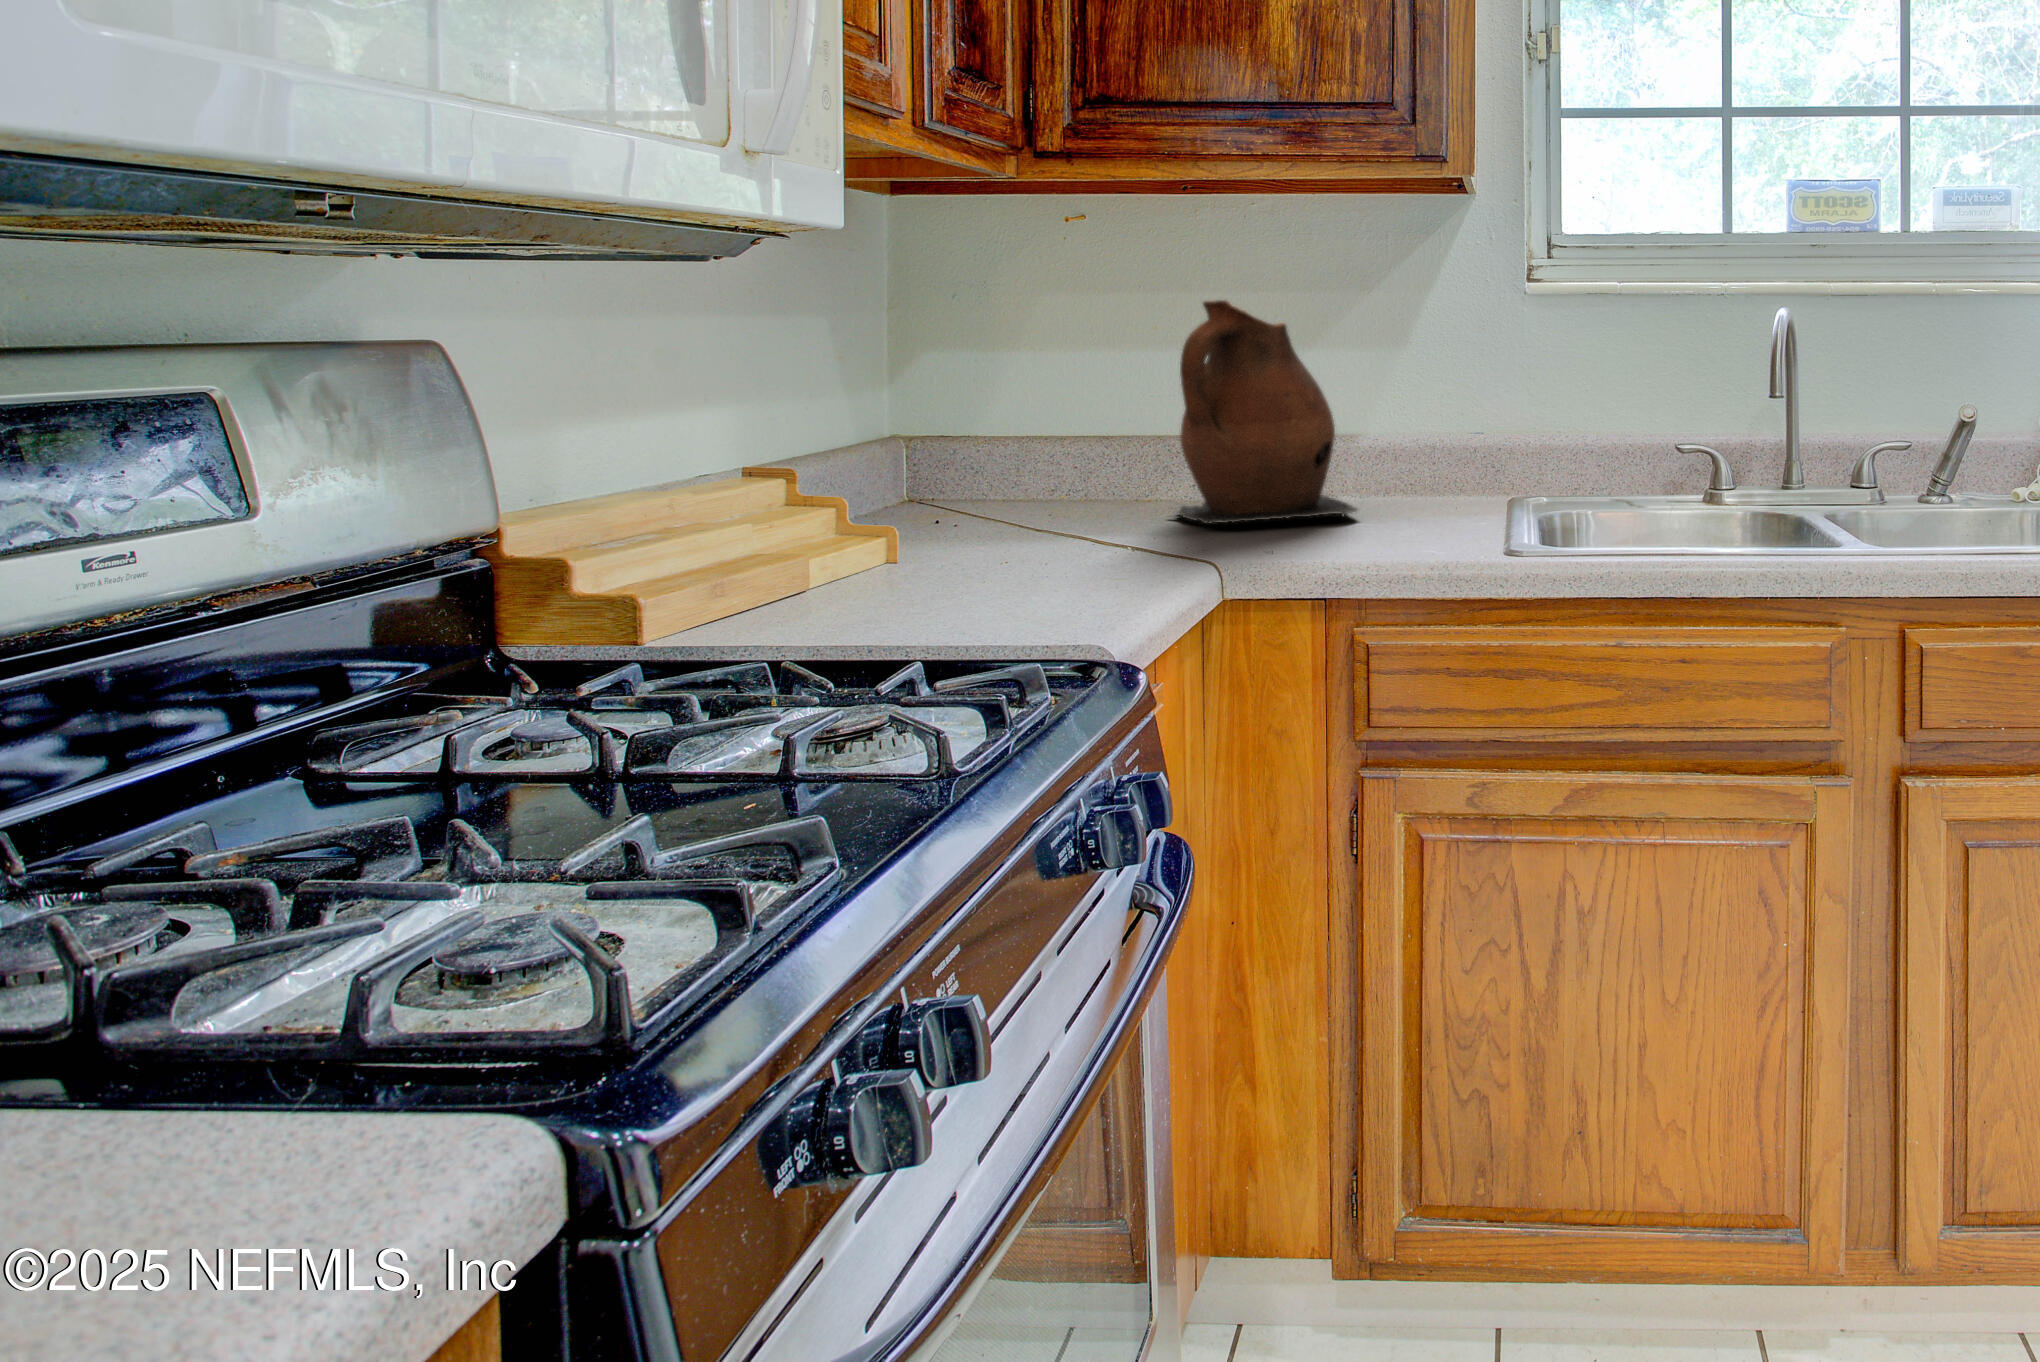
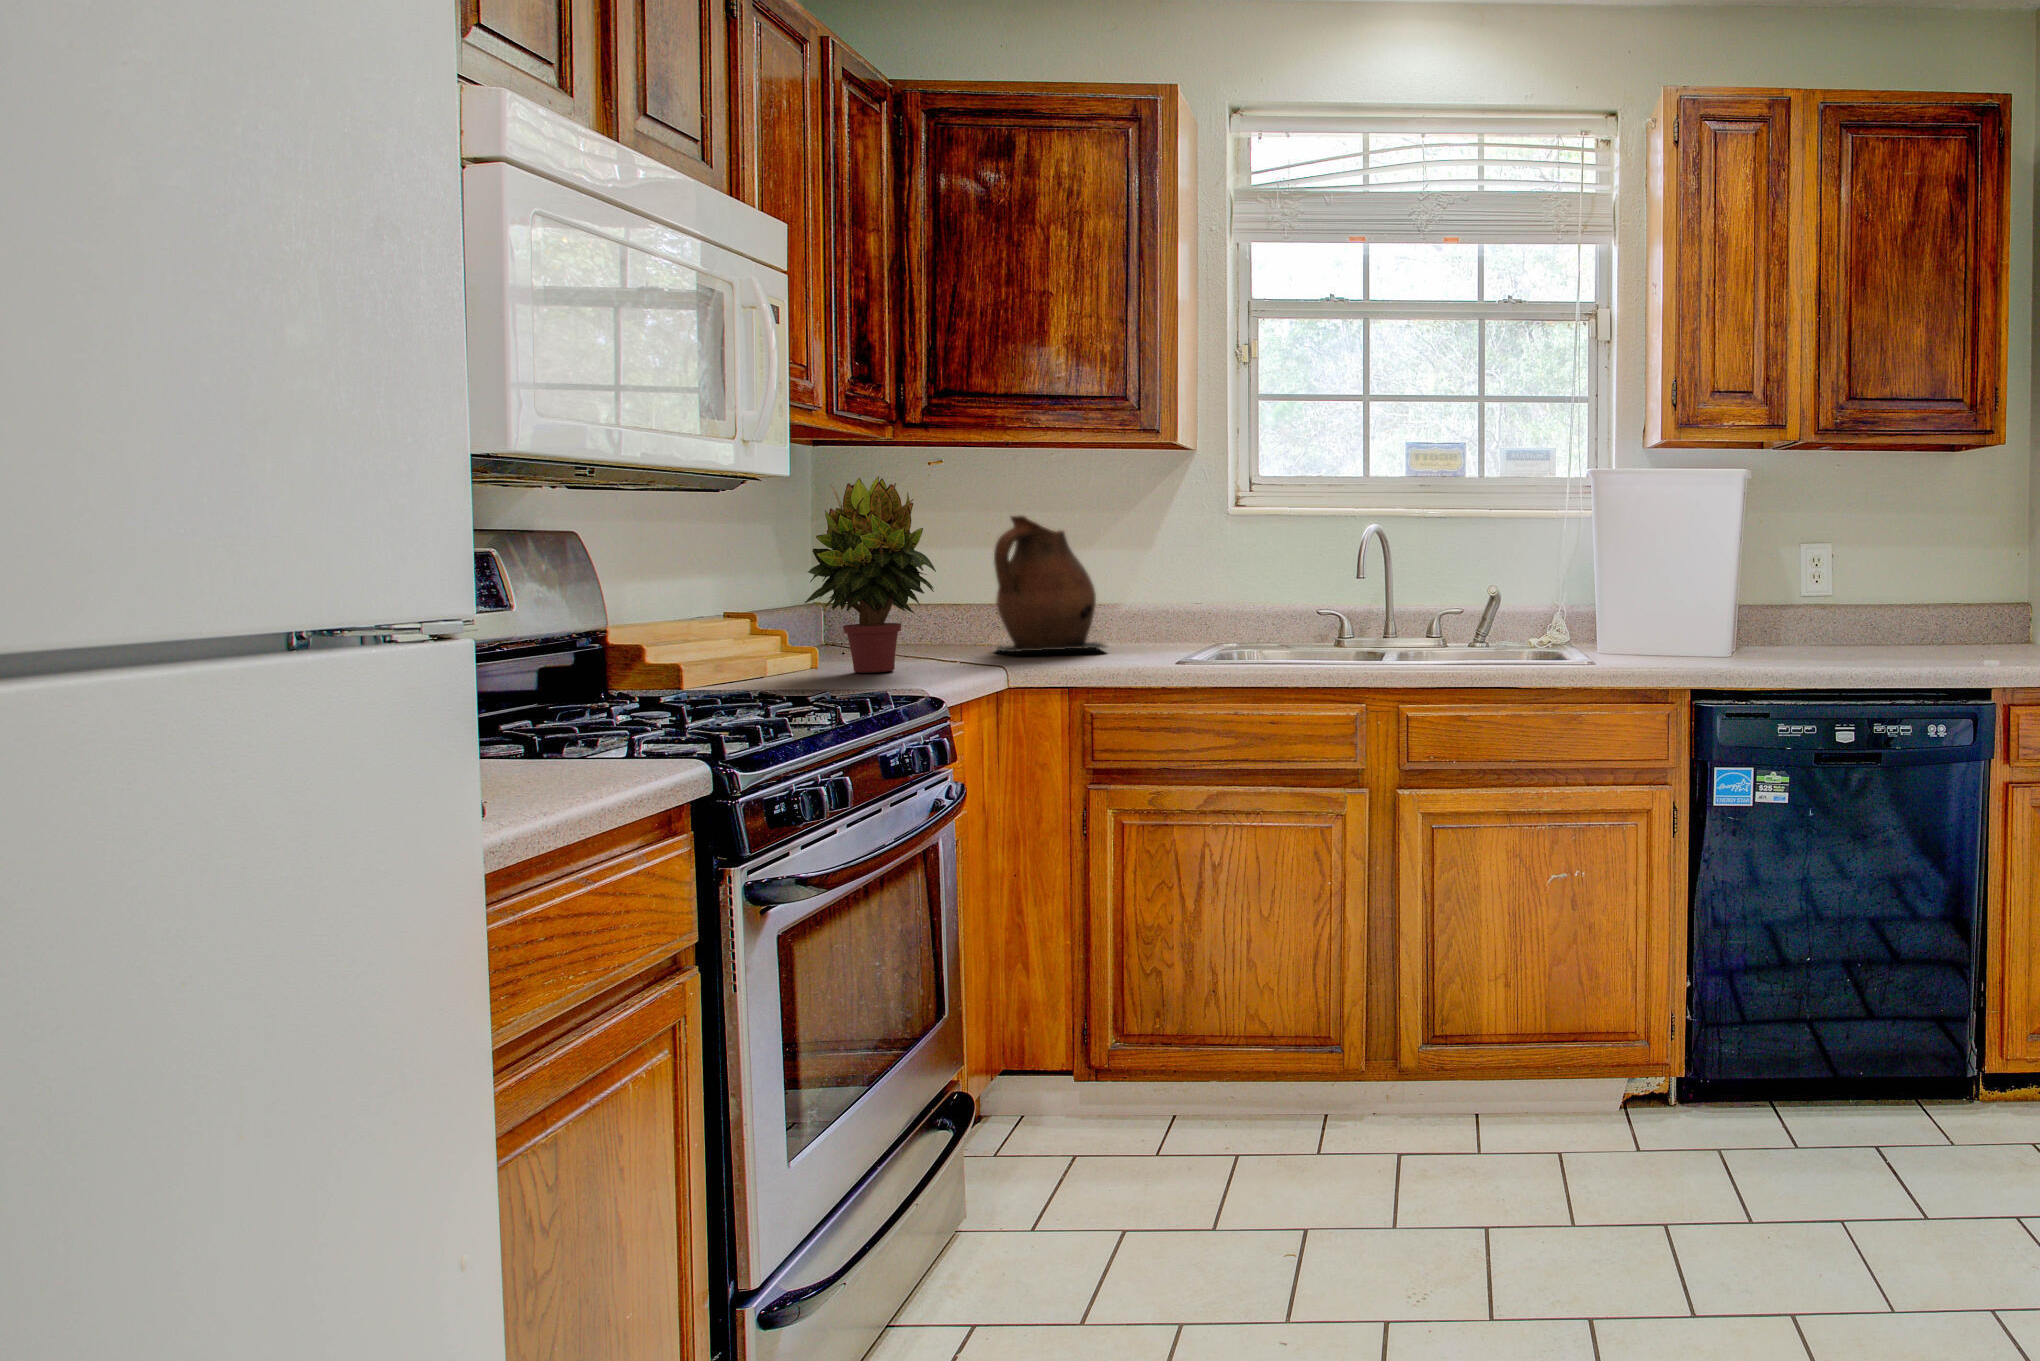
potted plant: none [873,237,1099,582] -> present [805,476,936,673]

